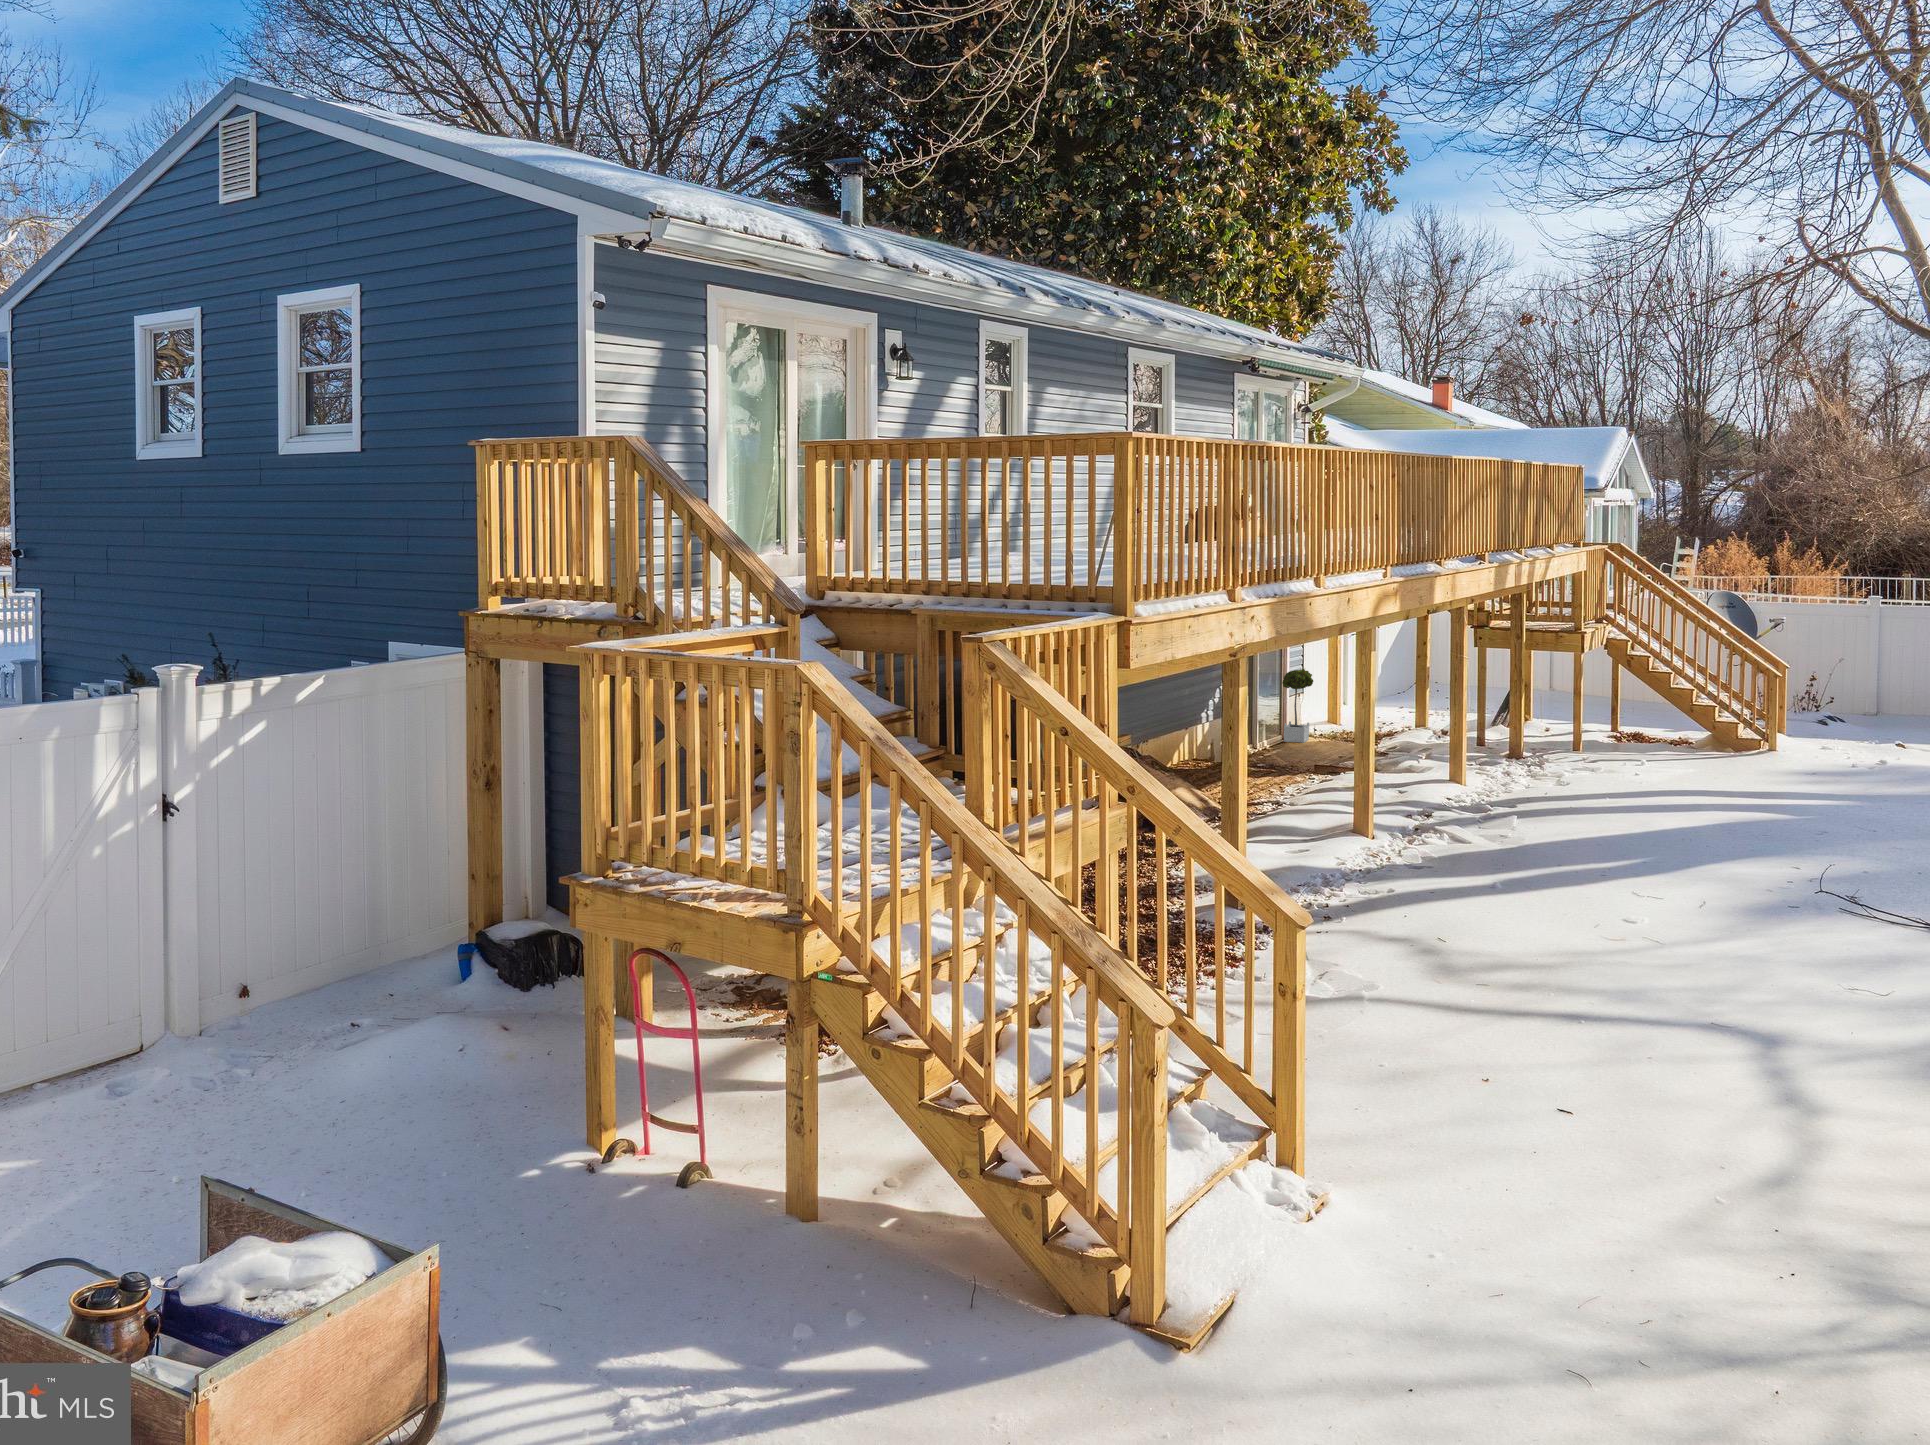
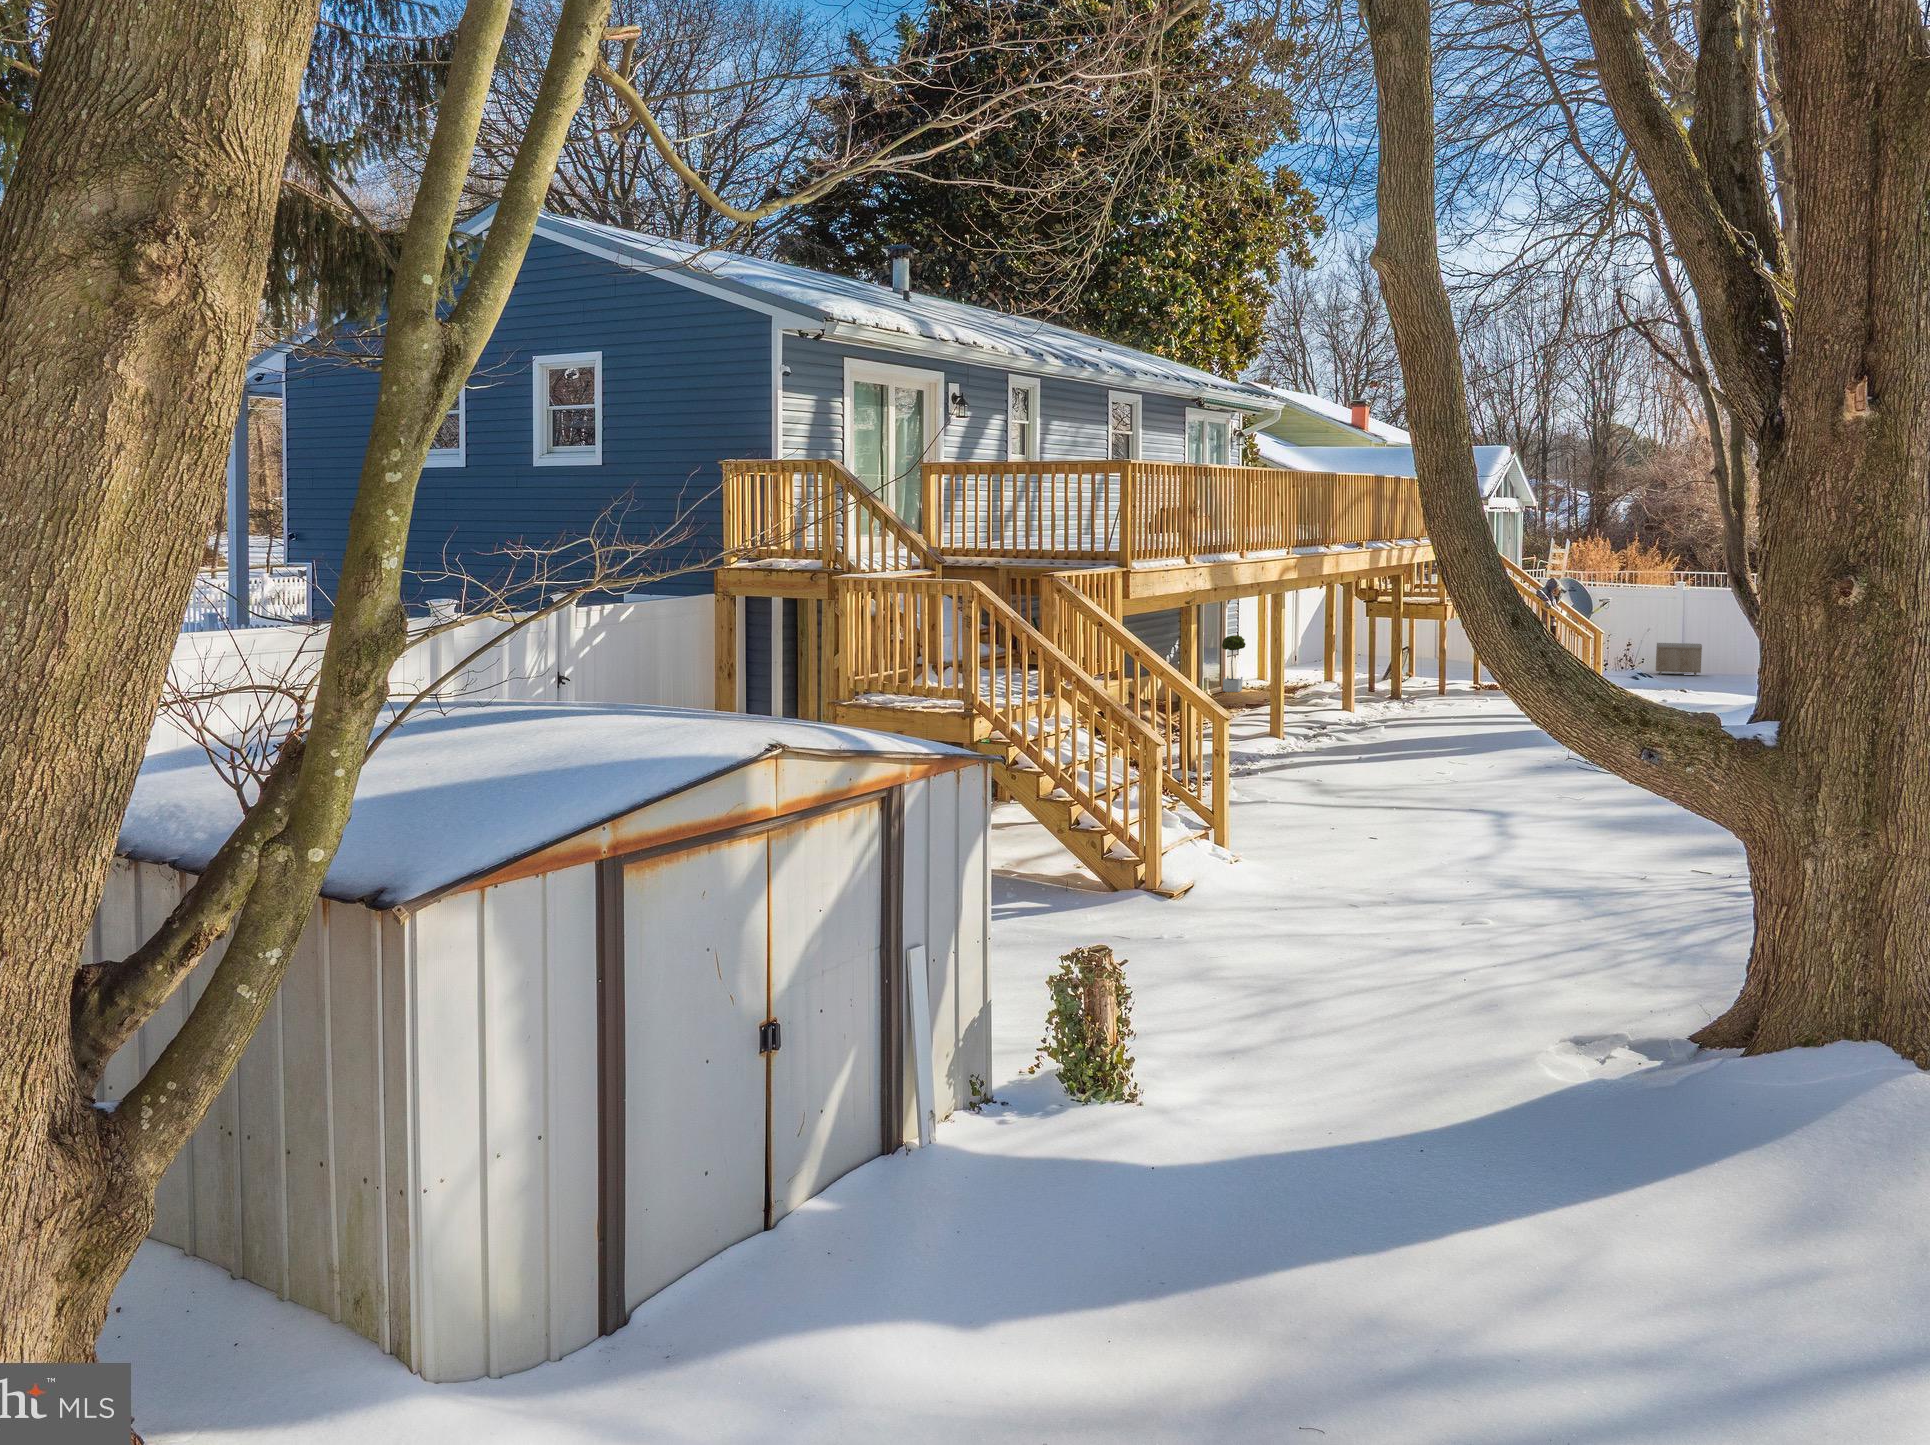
storage bench: none [1834,671,1899,714] -> present [1656,643,1702,676]

